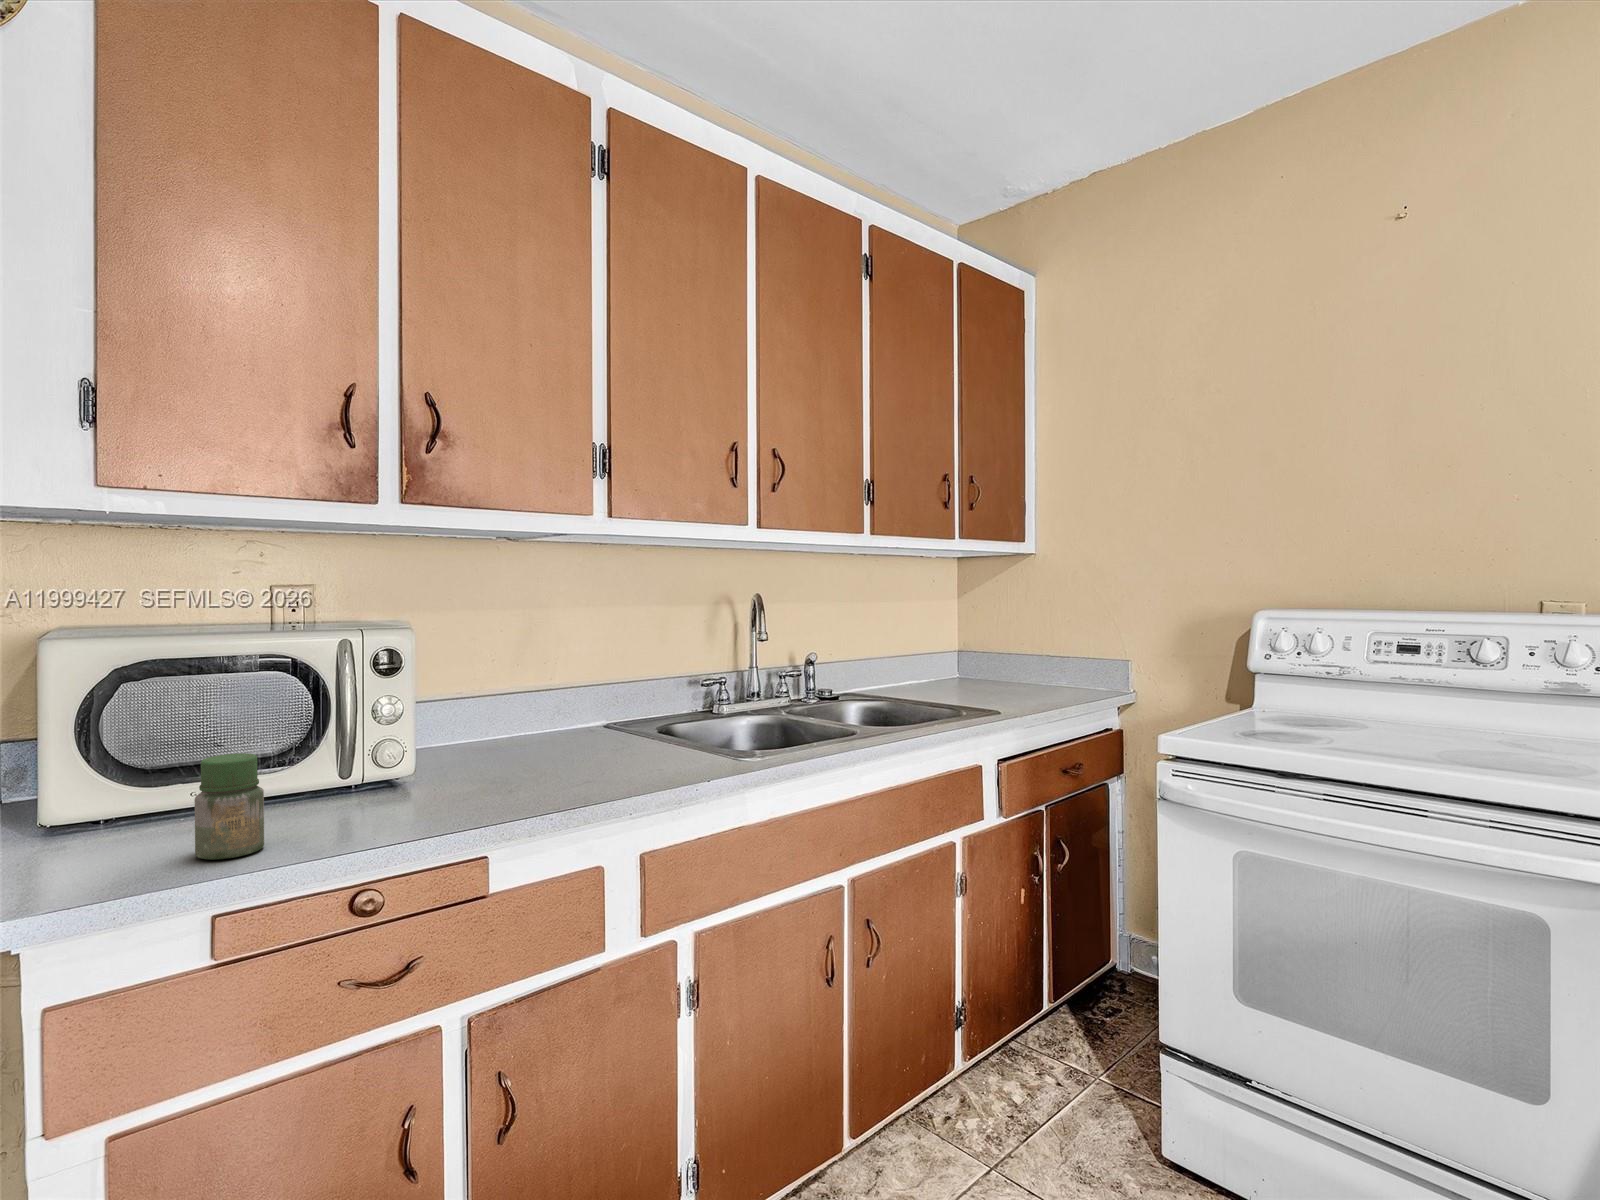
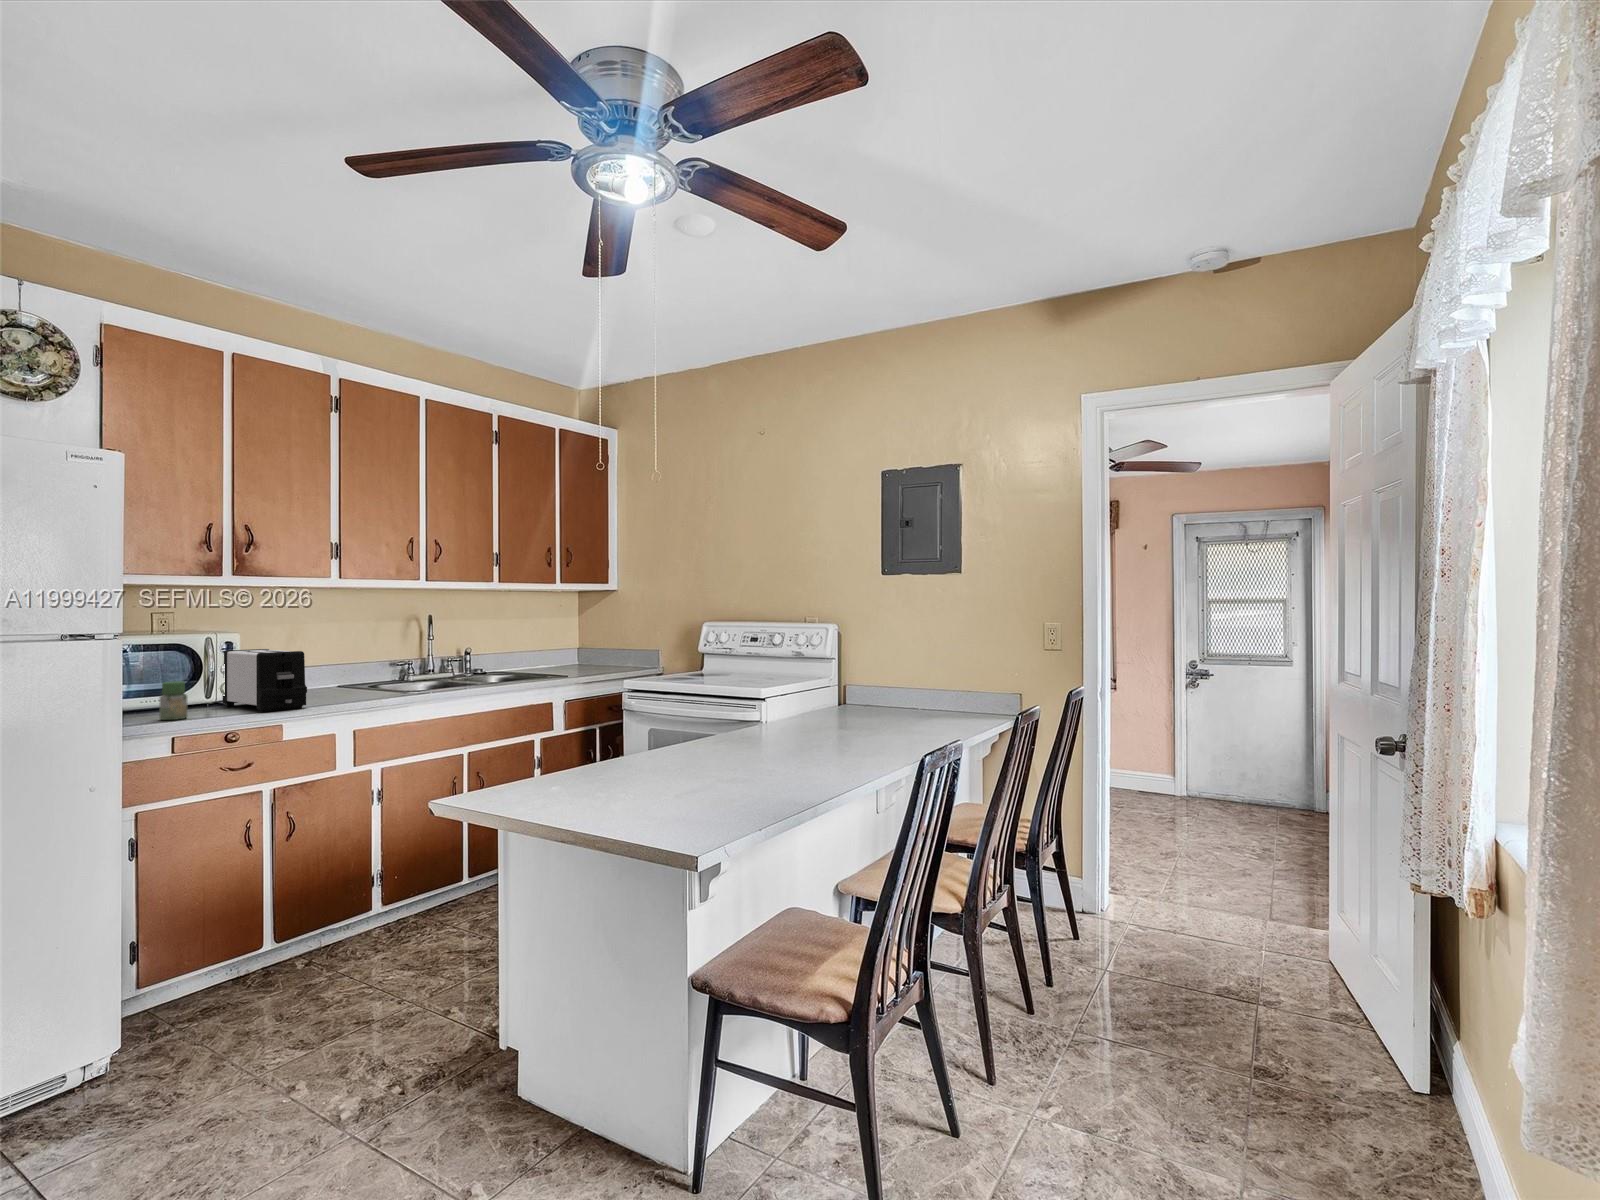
toaster: none [377,664,541,828] -> present [222,649,307,712]

